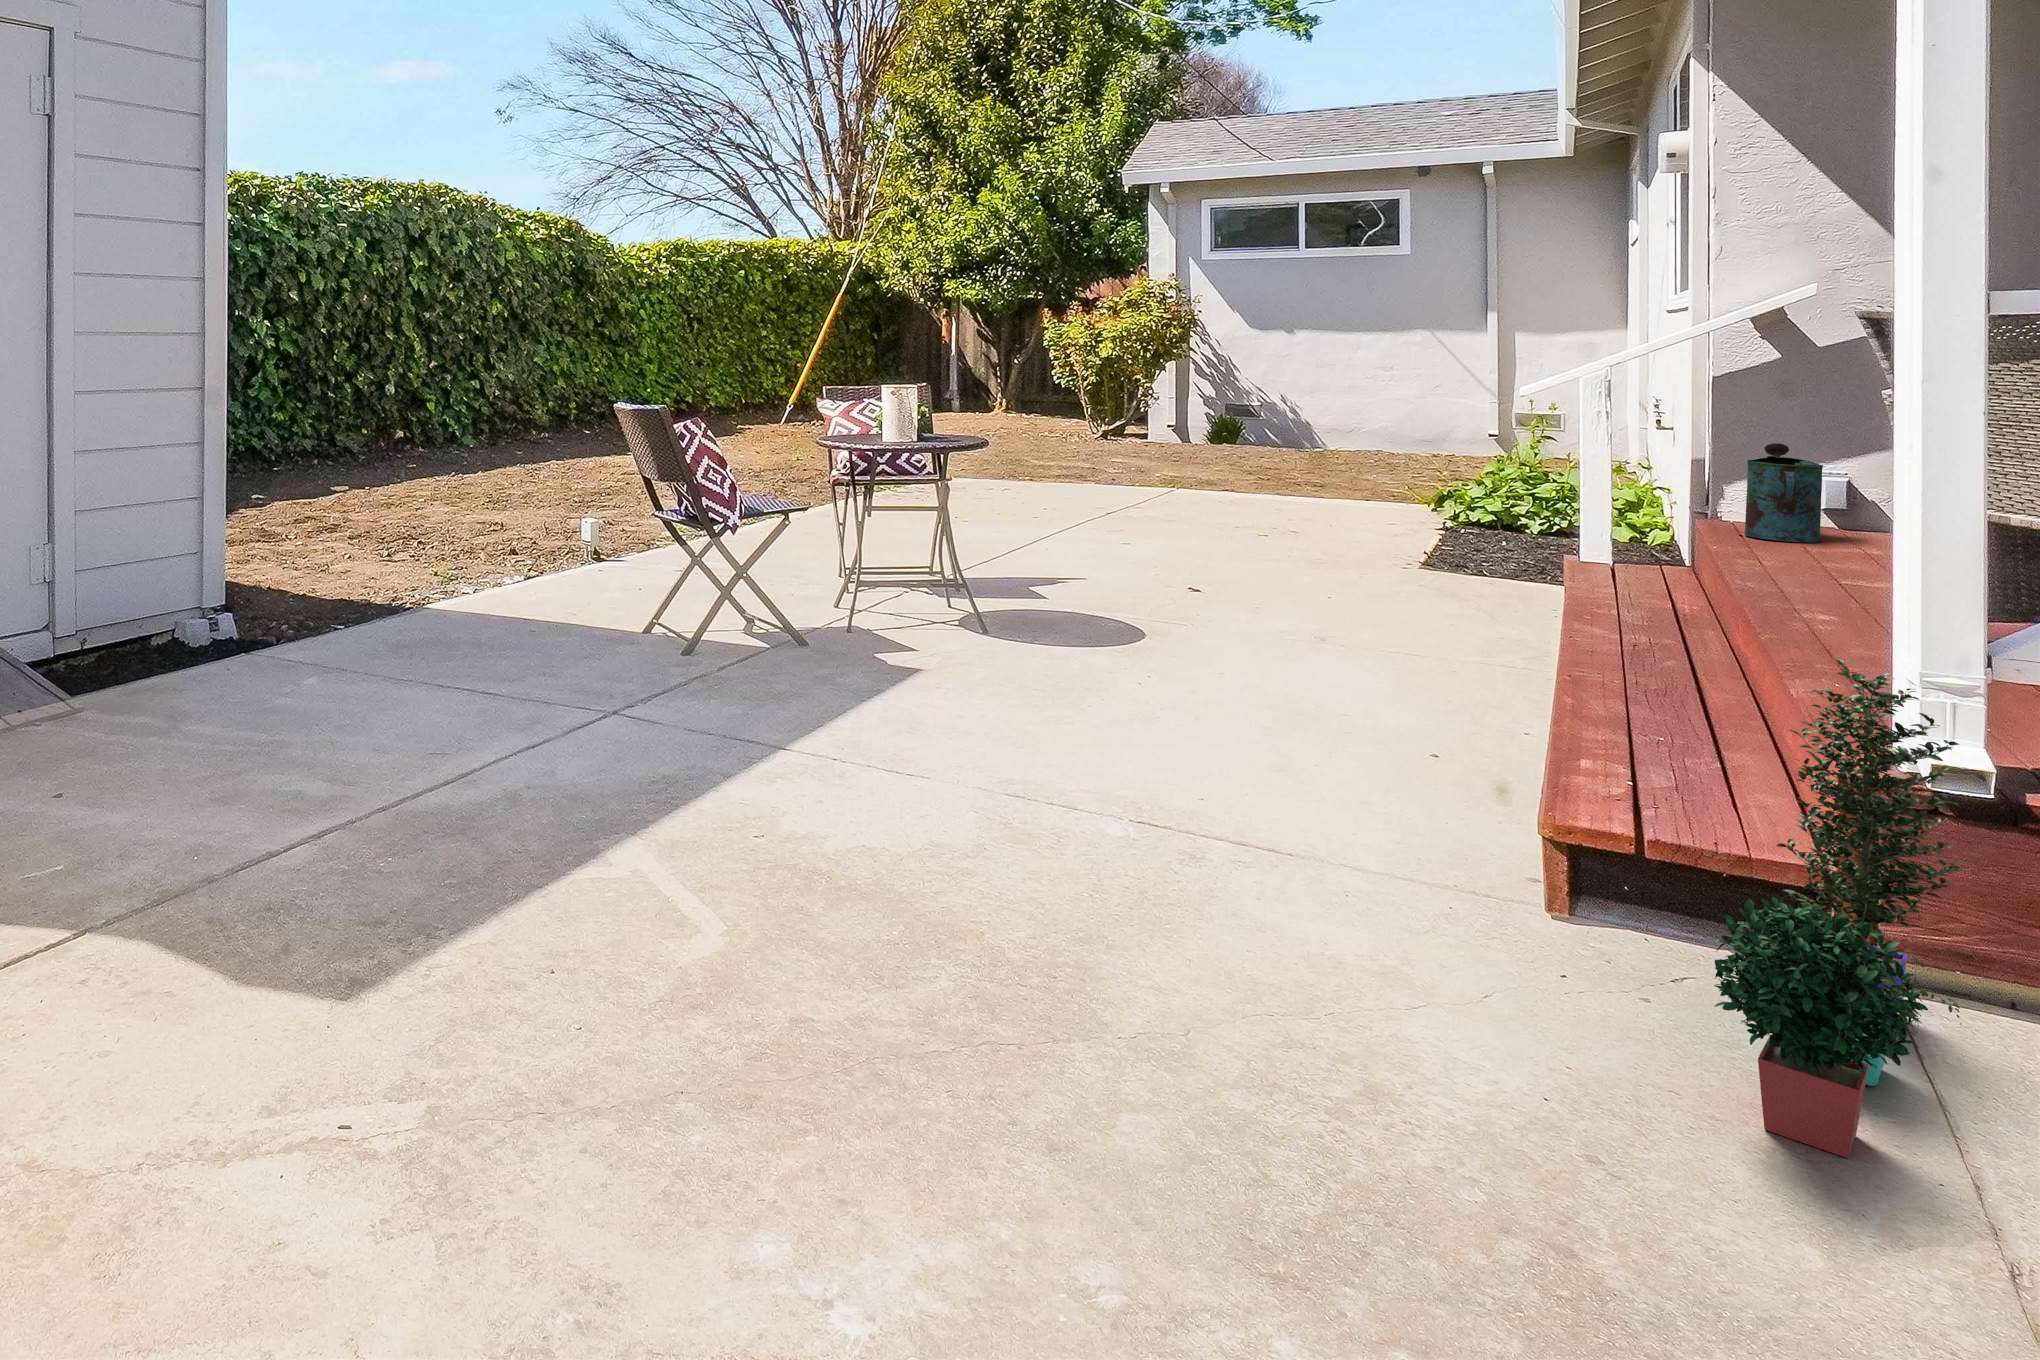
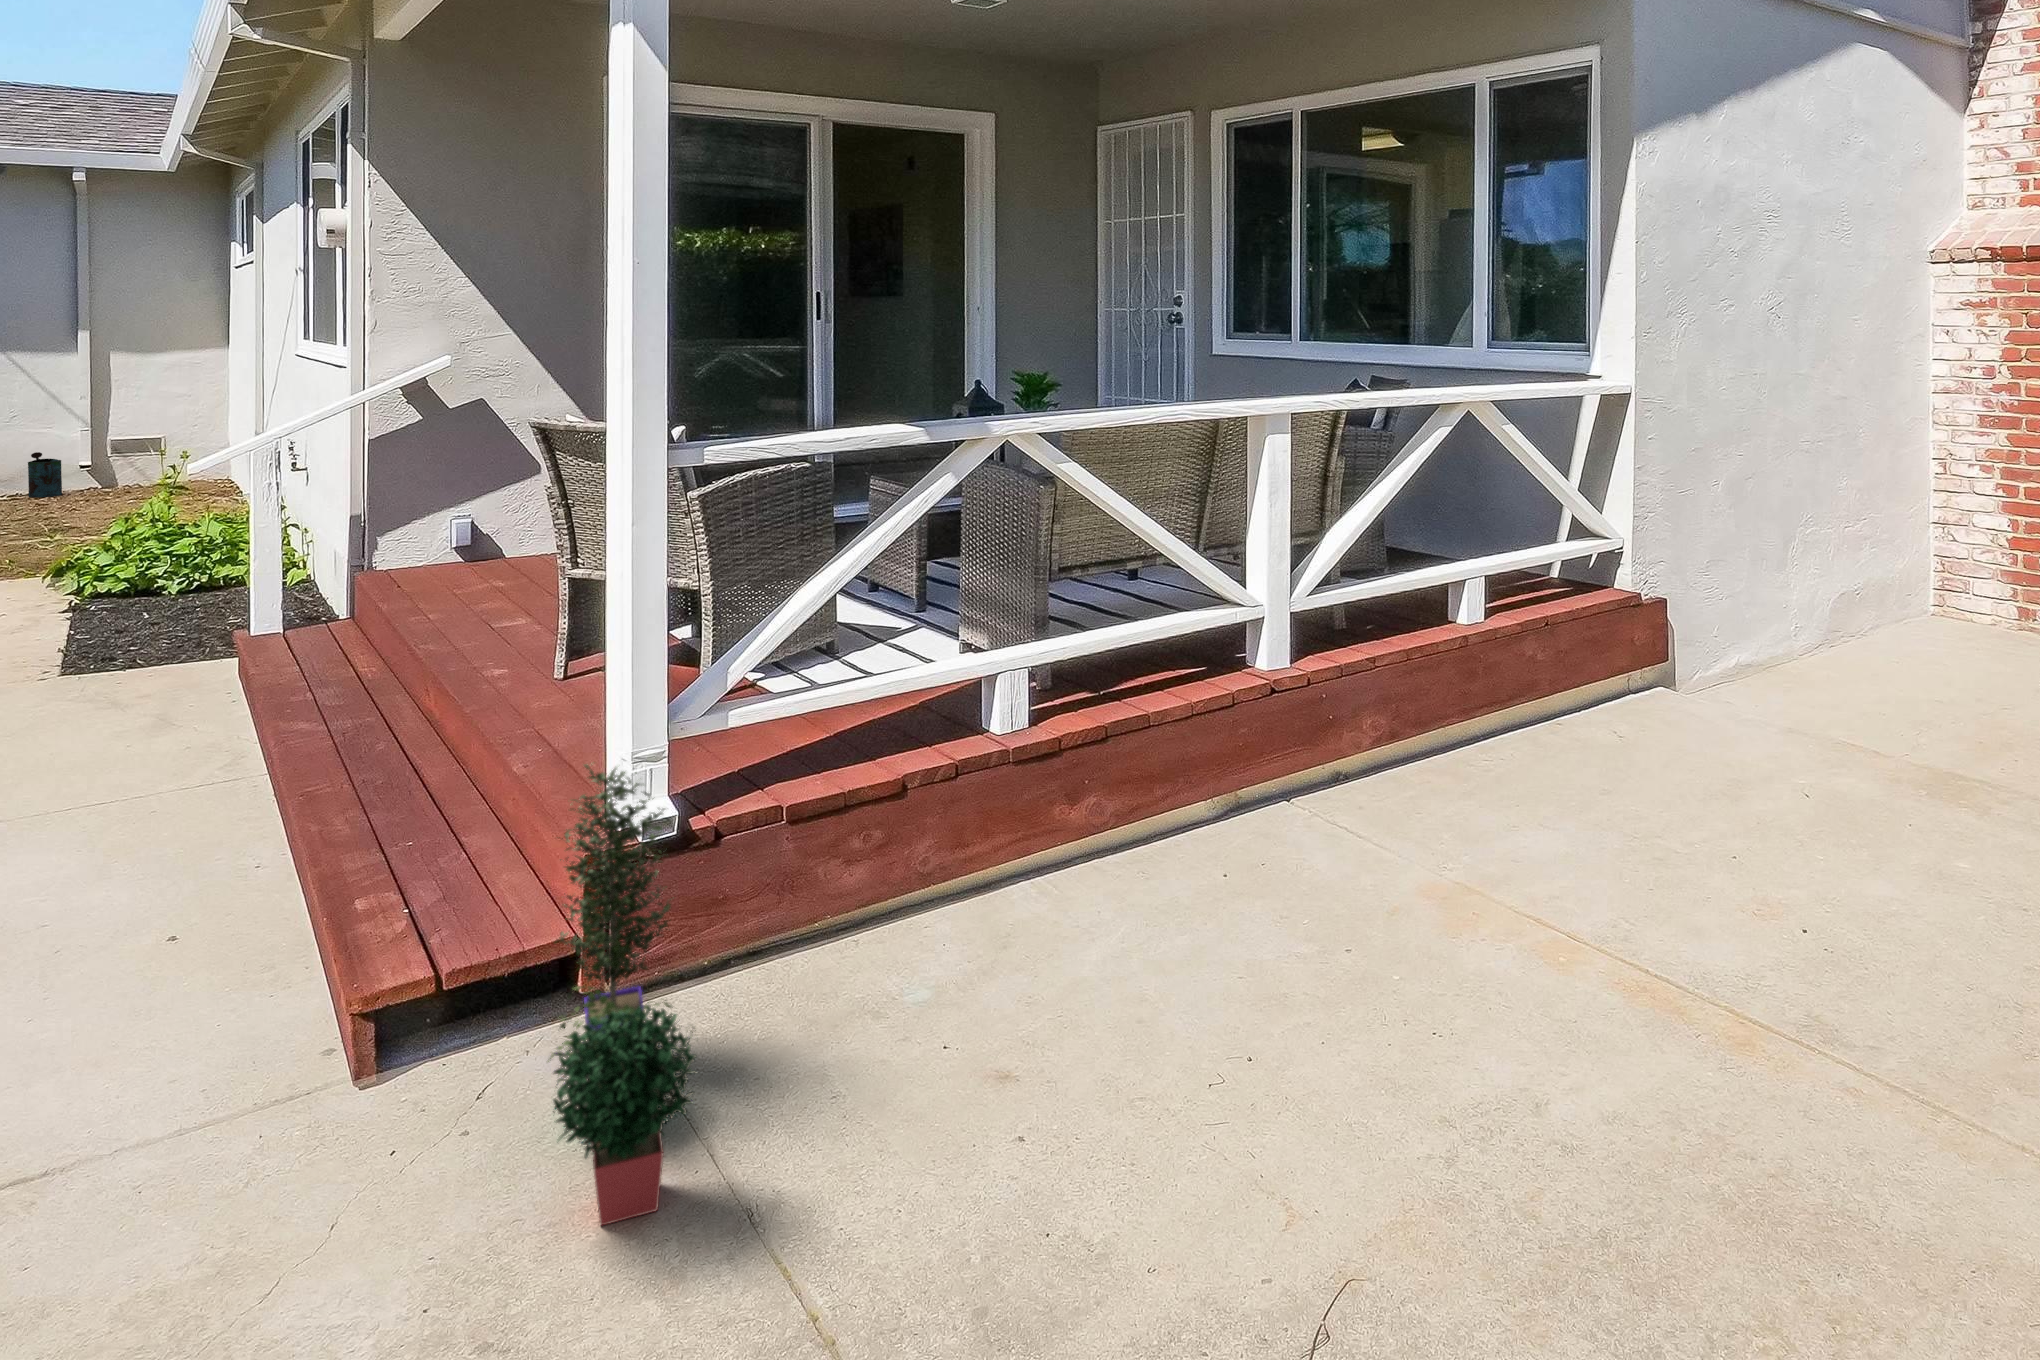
watering can: present [1745,443,1823,543] -> present [28,452,62,497]

